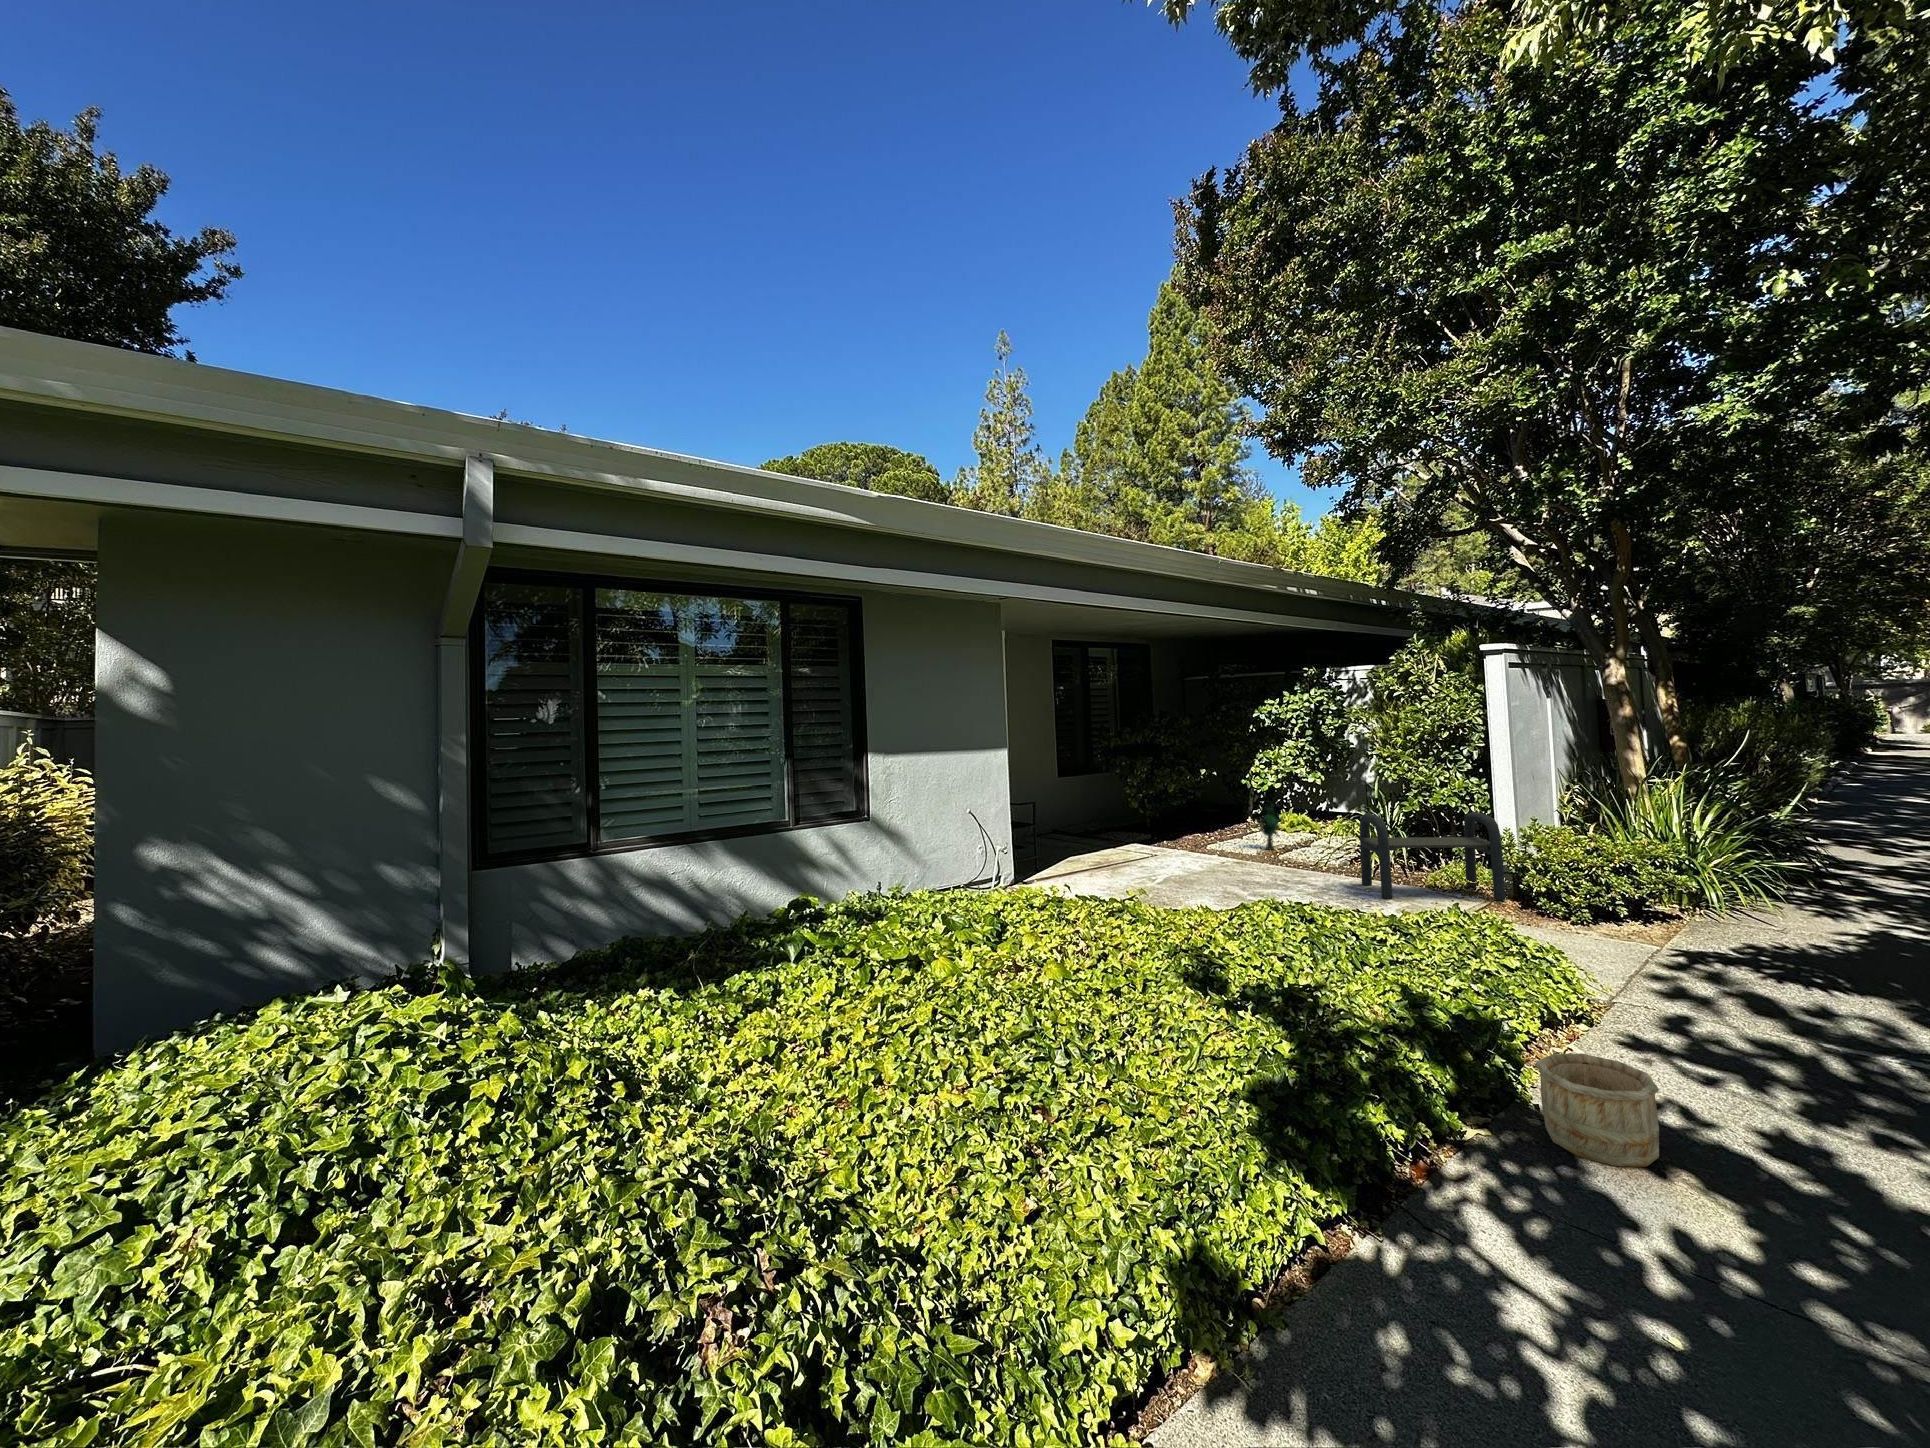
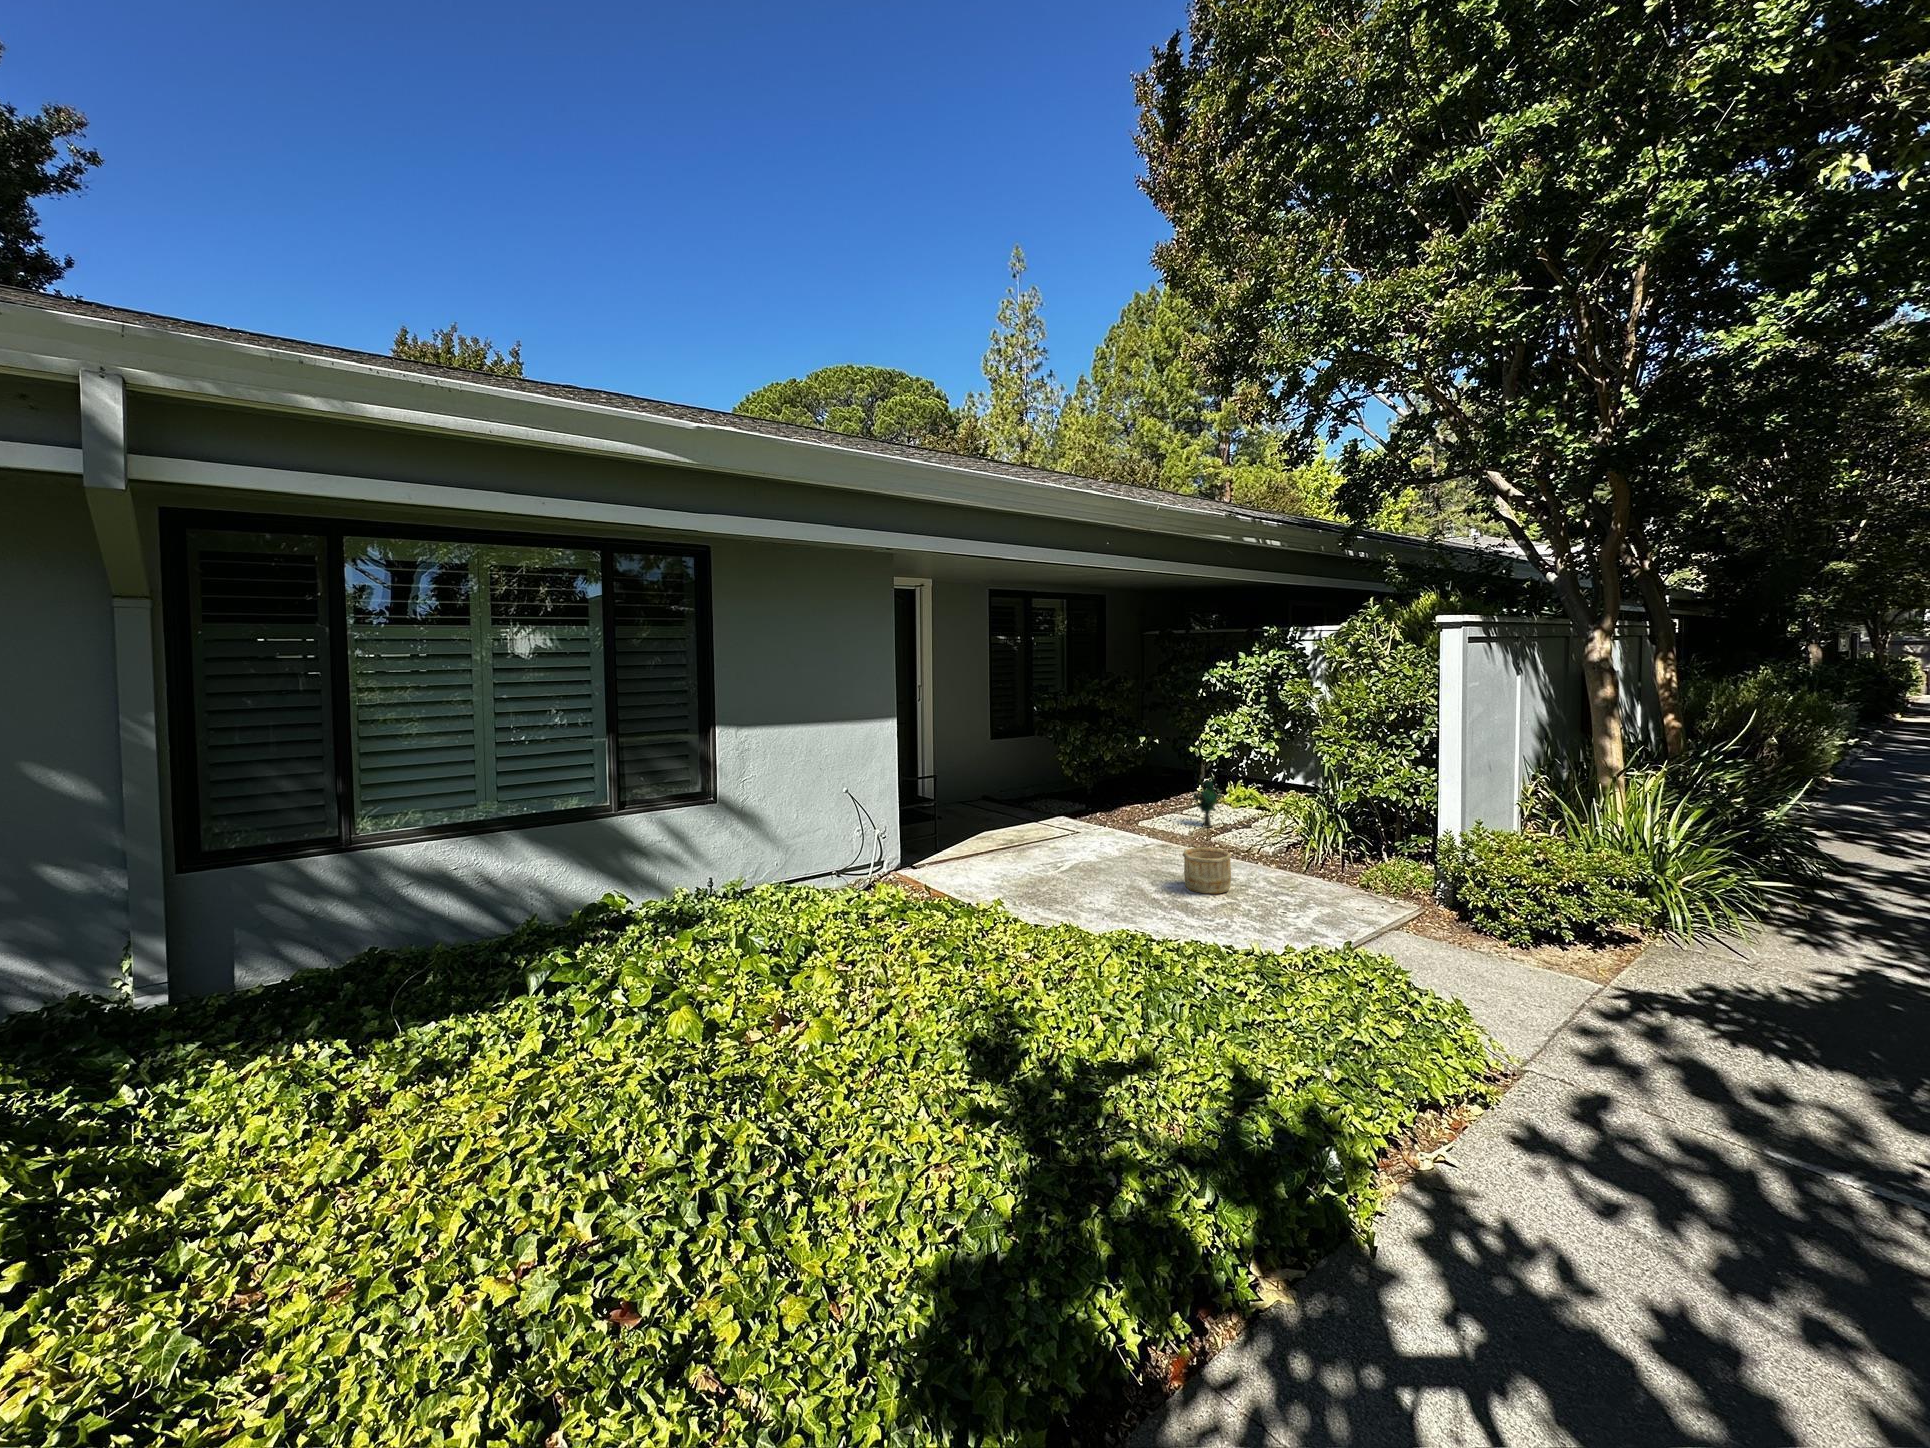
bench: present [1360,812,1506,900] -> none [1288,802,1442,908]
wooden bucket: present [1536,1054,1659,1167] -> present [1183,847,1232,894]

